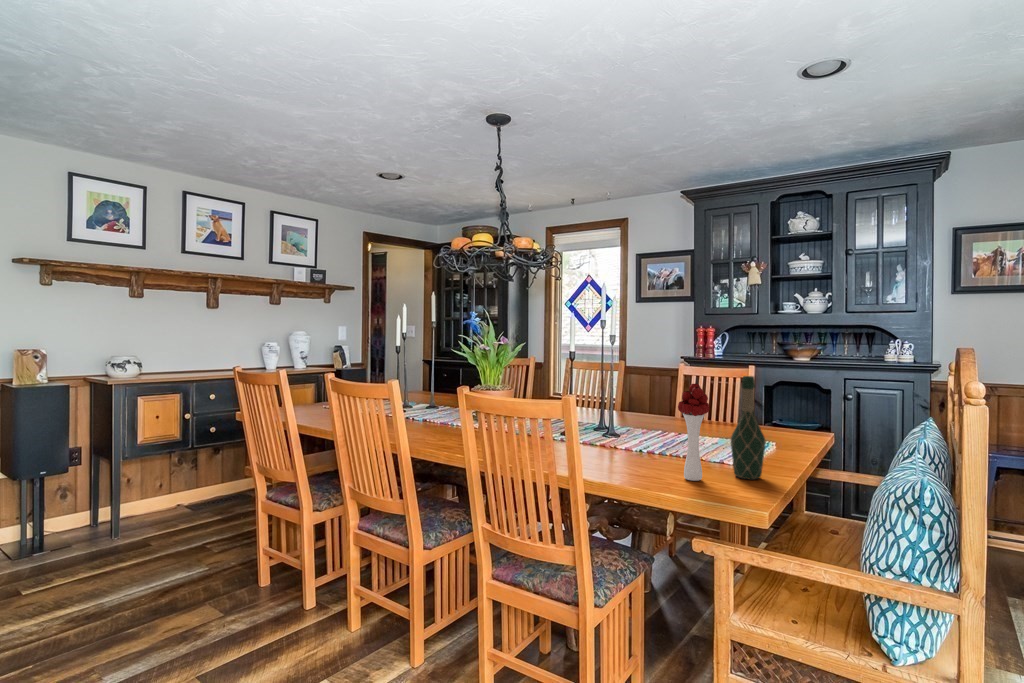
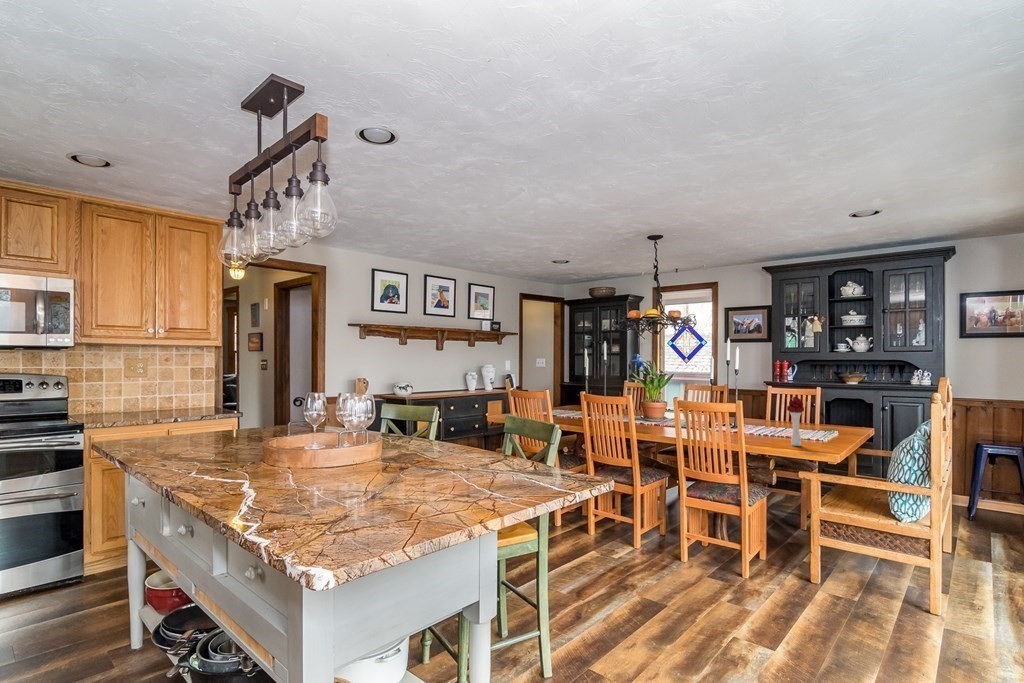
wine bottle: present [731,376,765,479] -> none [815,393,835,446]

